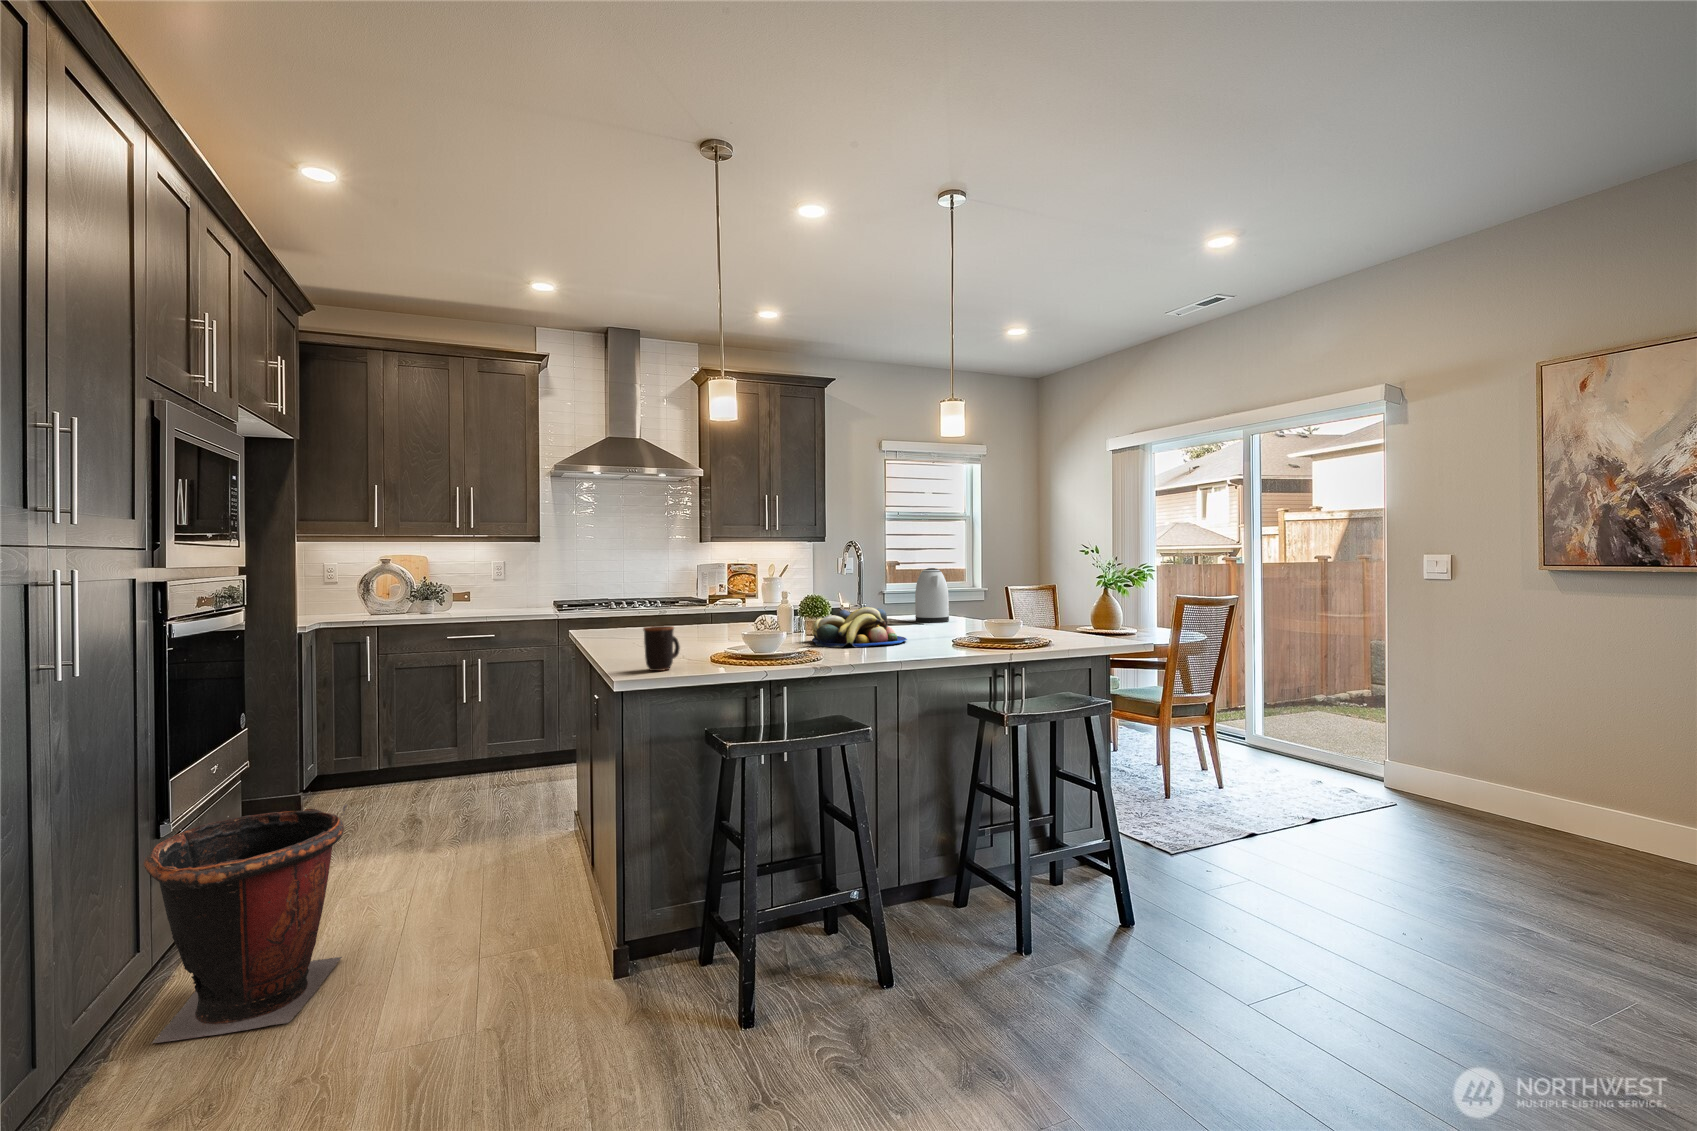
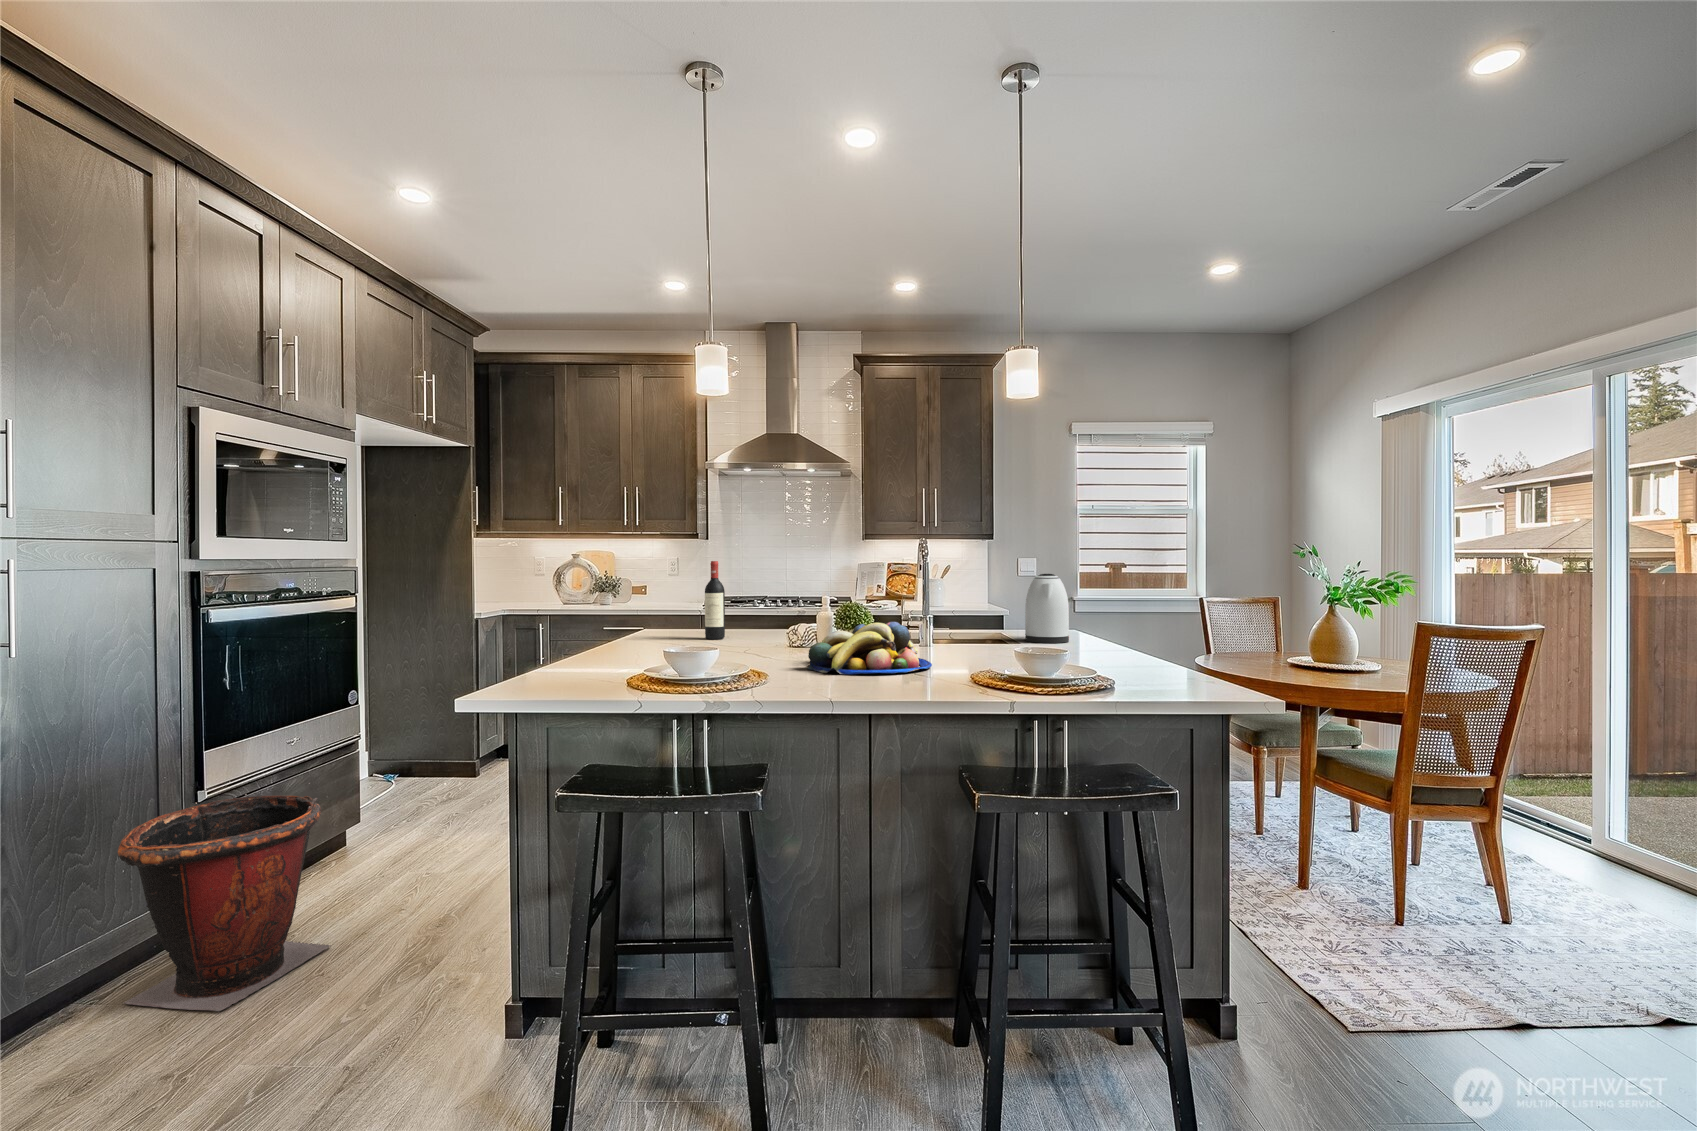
wine bottle: none [649,562,668,633] -> present [705,561,725,639]
mug: present [643,626,680,671] -> none [523,637,580,691]

